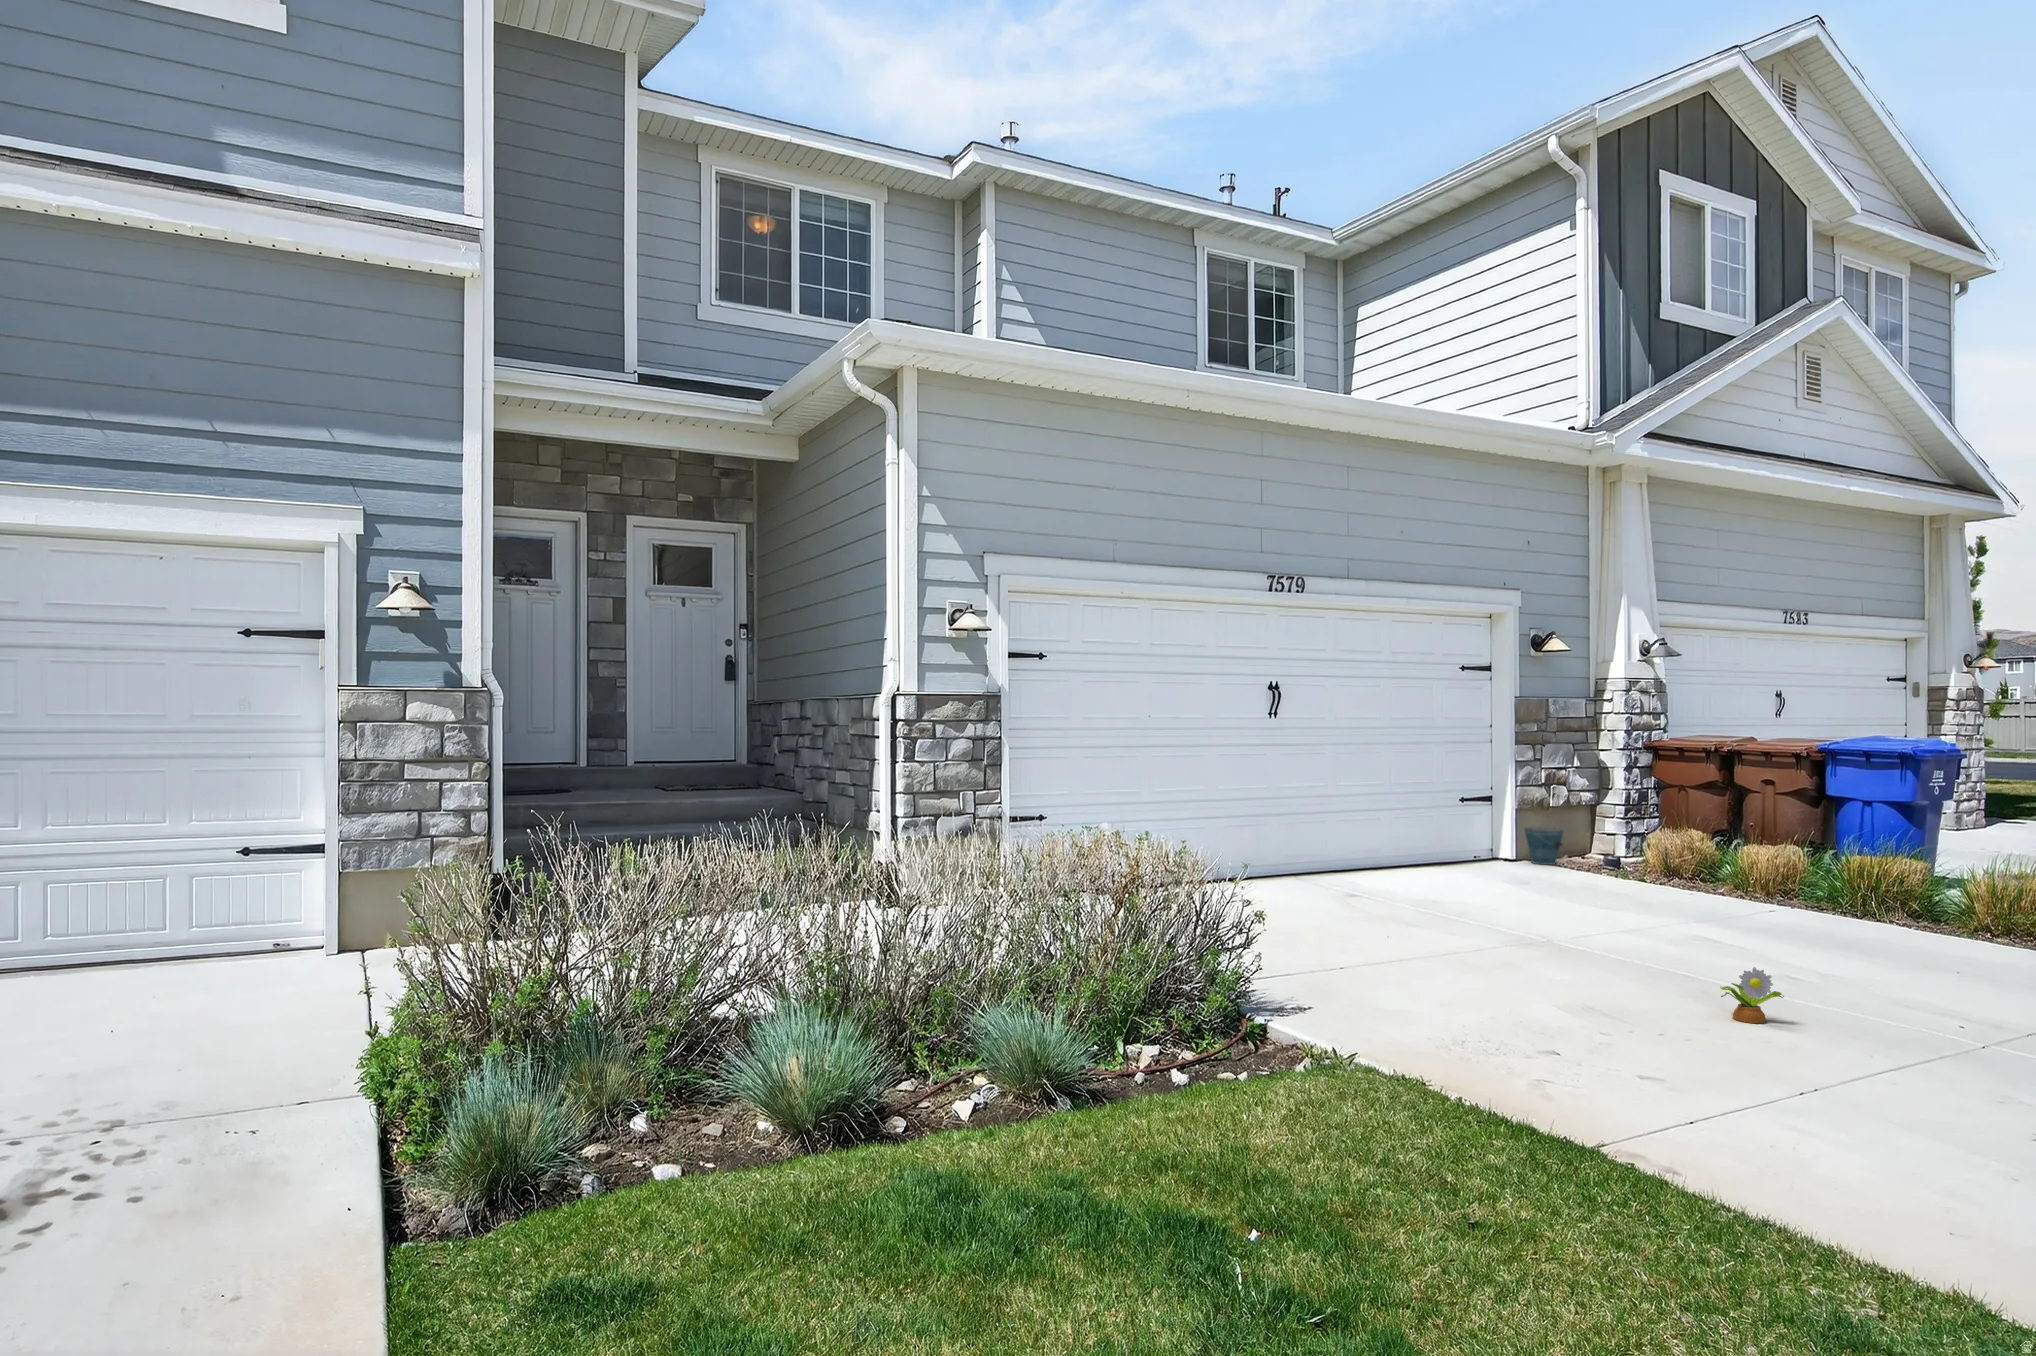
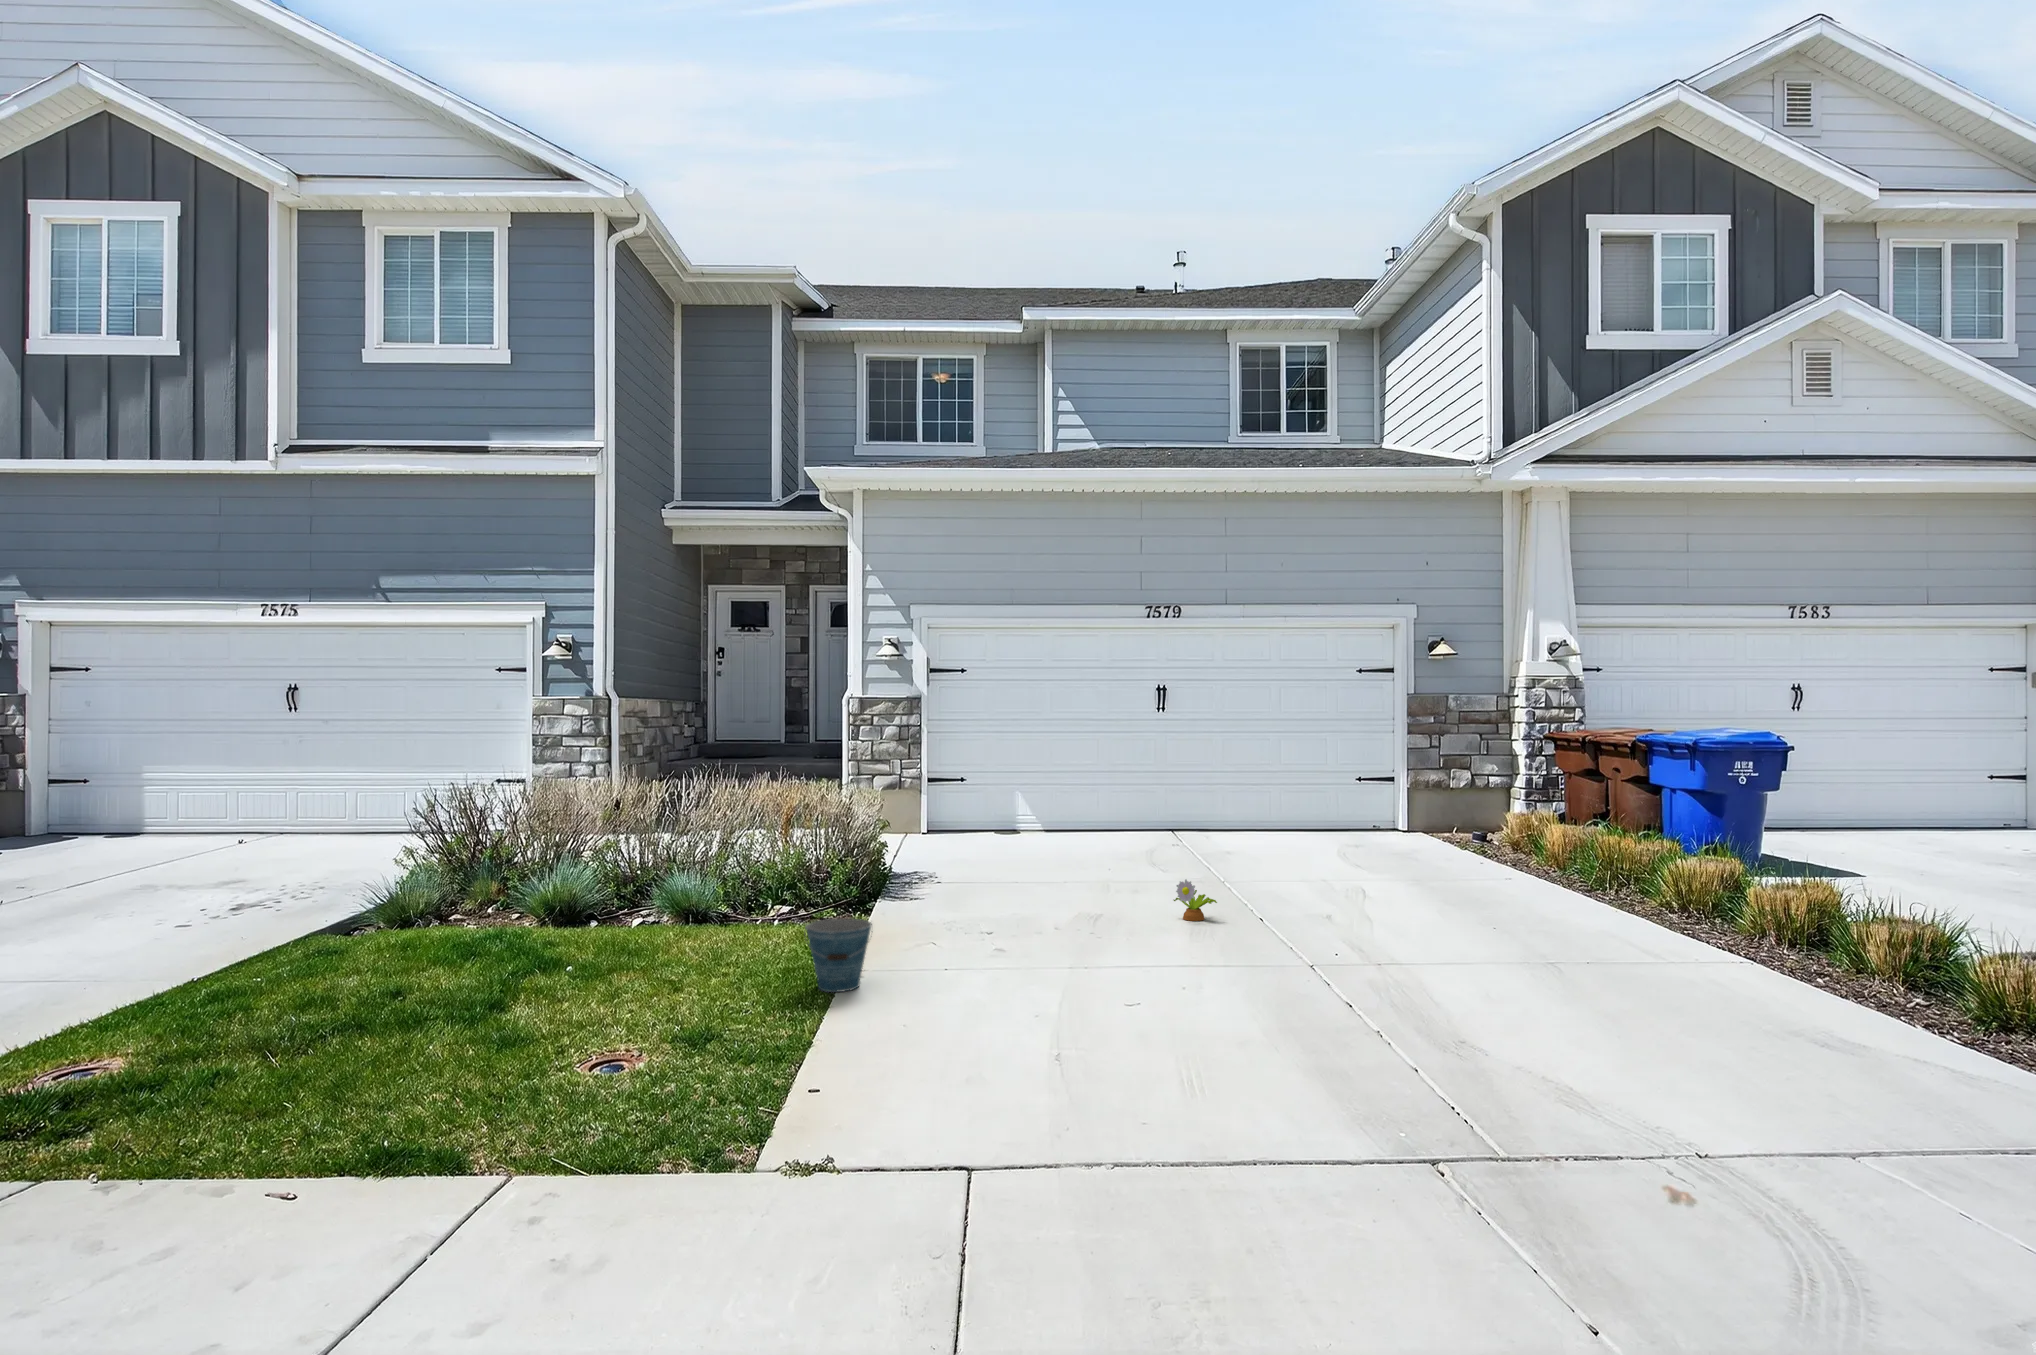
bucket: present [1524,826,1564,865] -> present [805,919,873,992]

